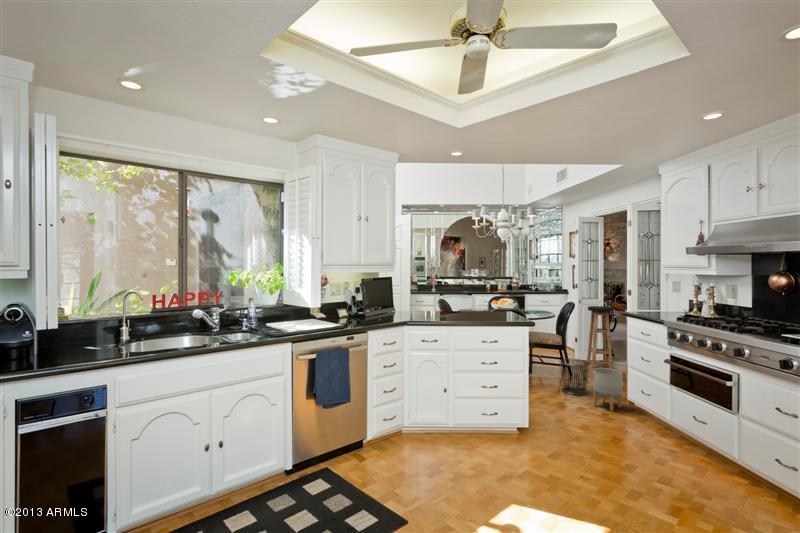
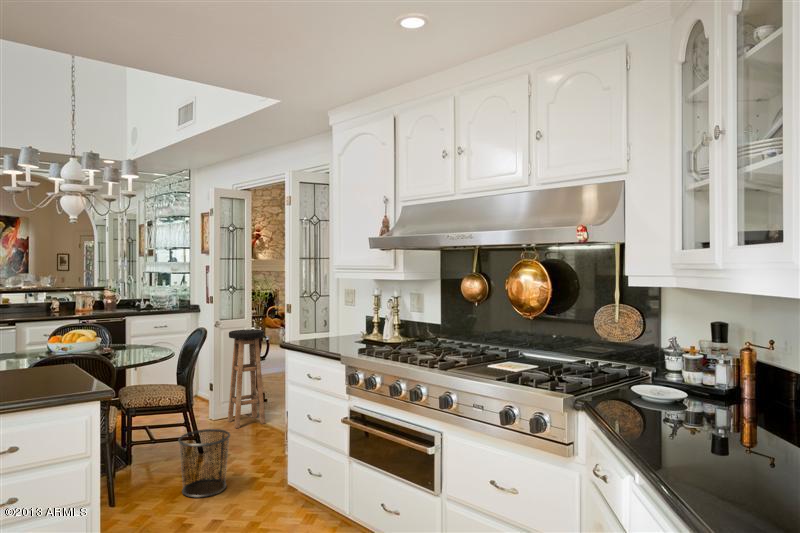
planter: present [593,368,622,411] -> none [235,440,280,516]

